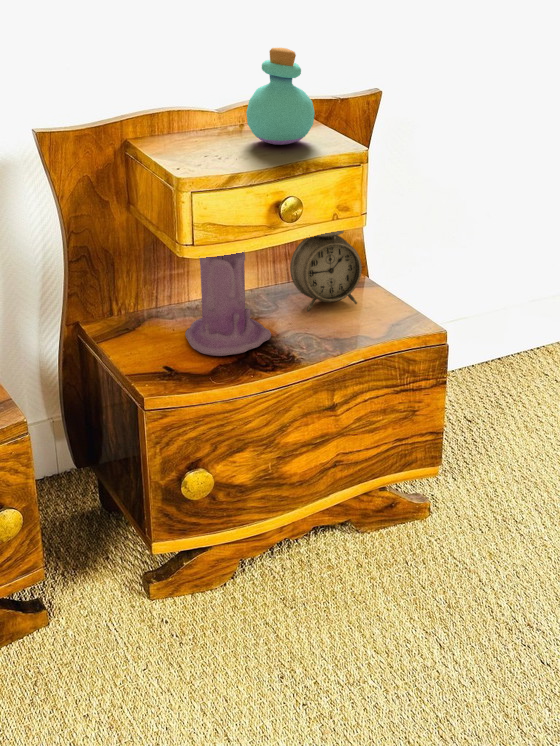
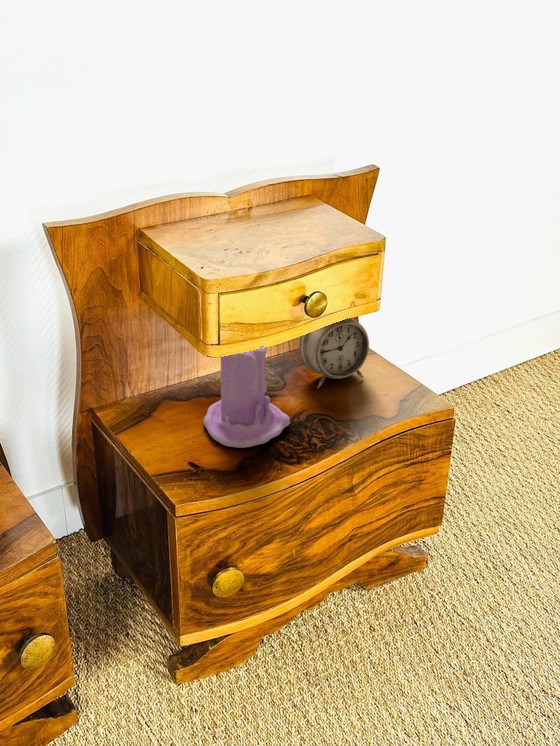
perfume bottle: present [246,48,315,145] -> none [264,133,333,232]

